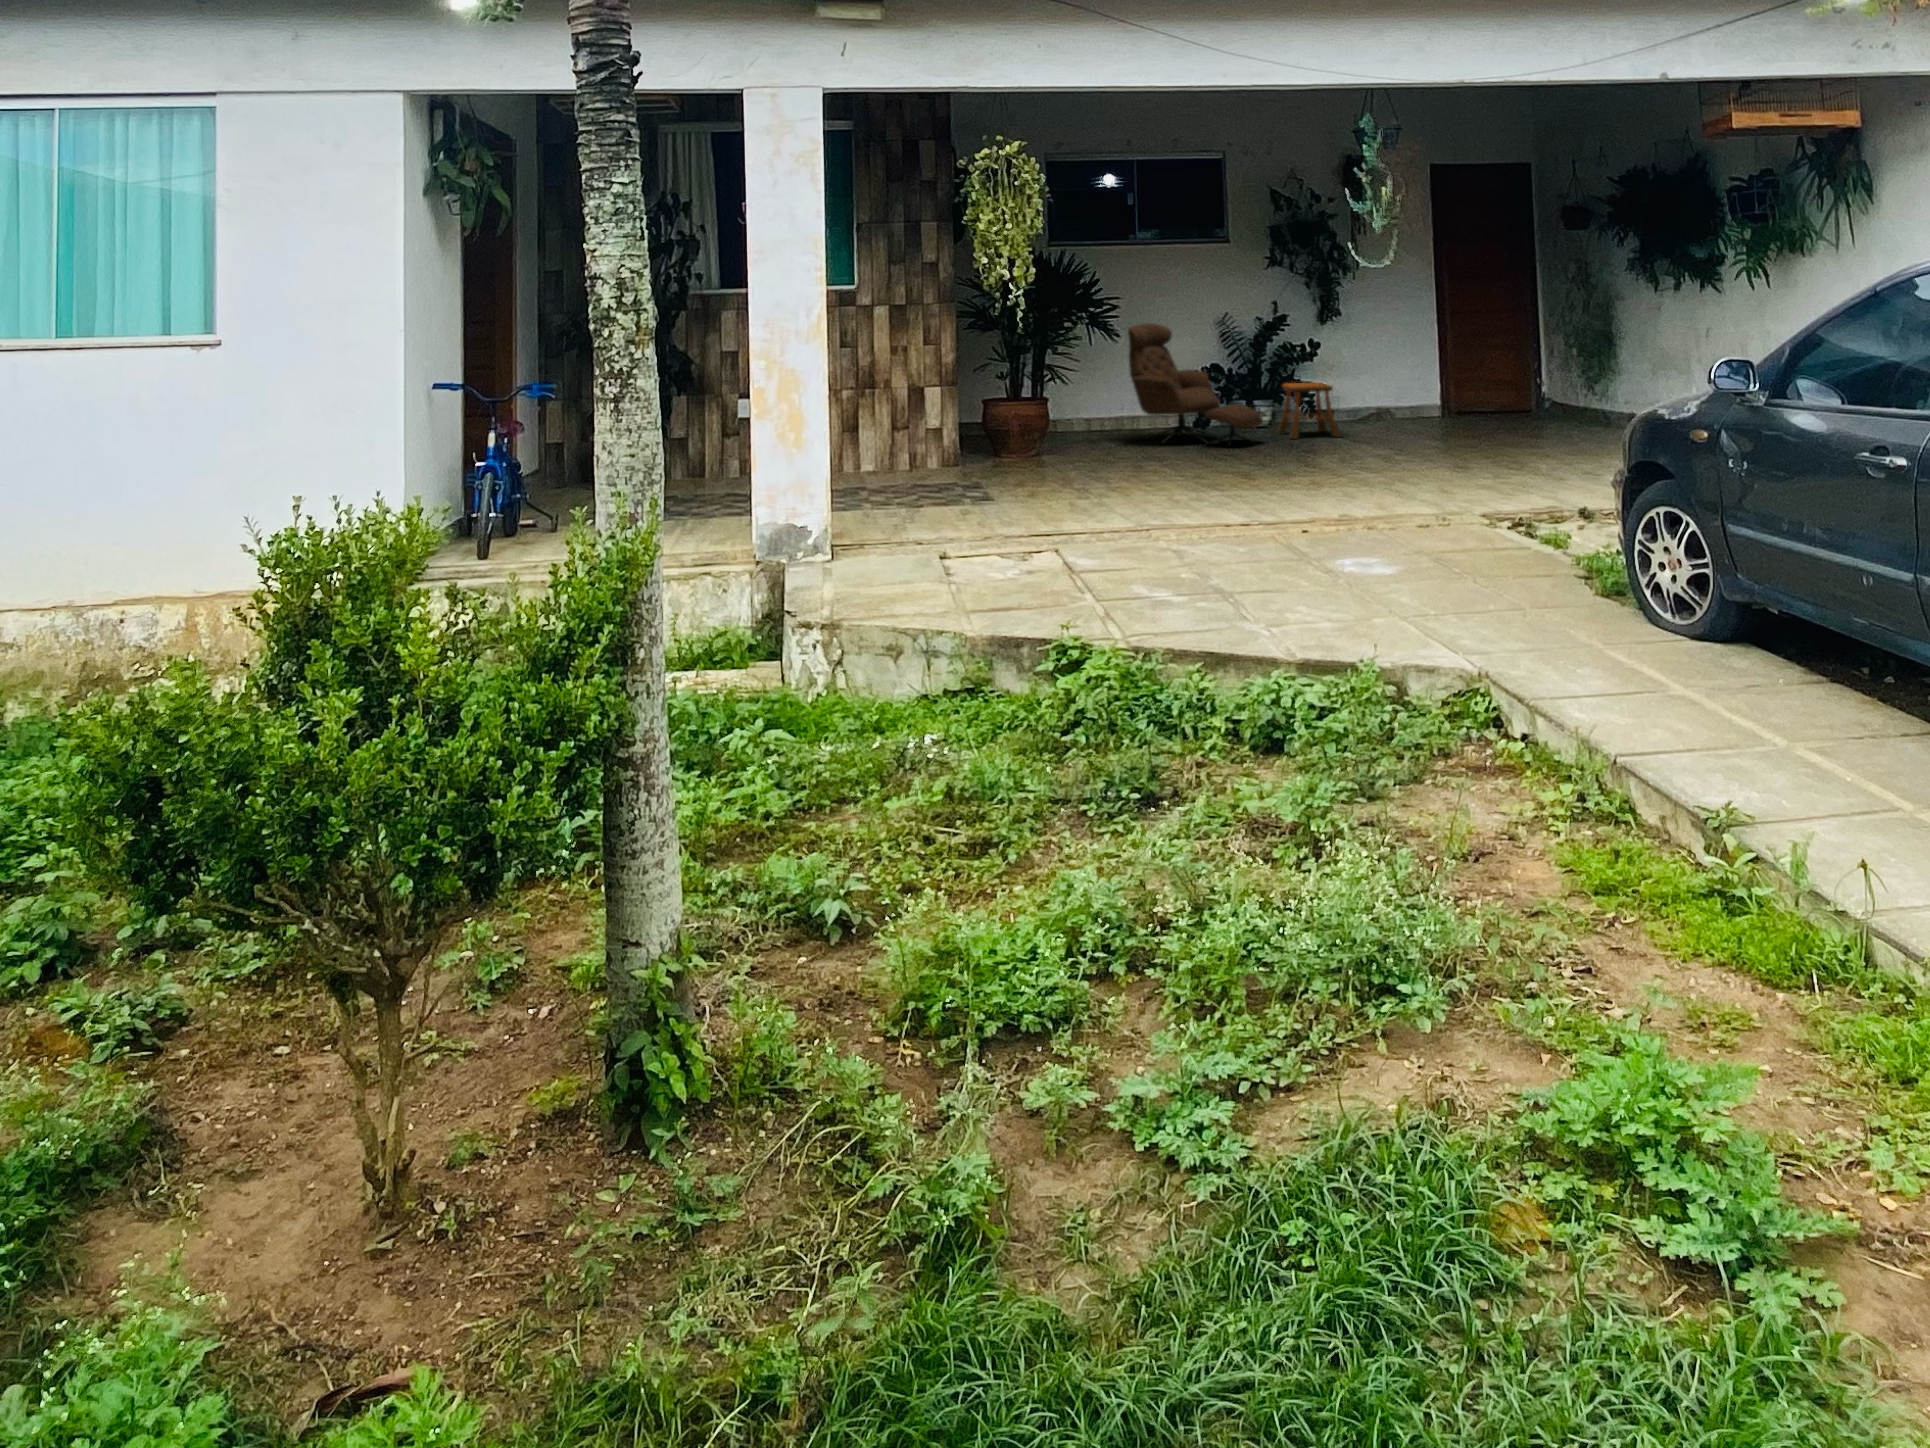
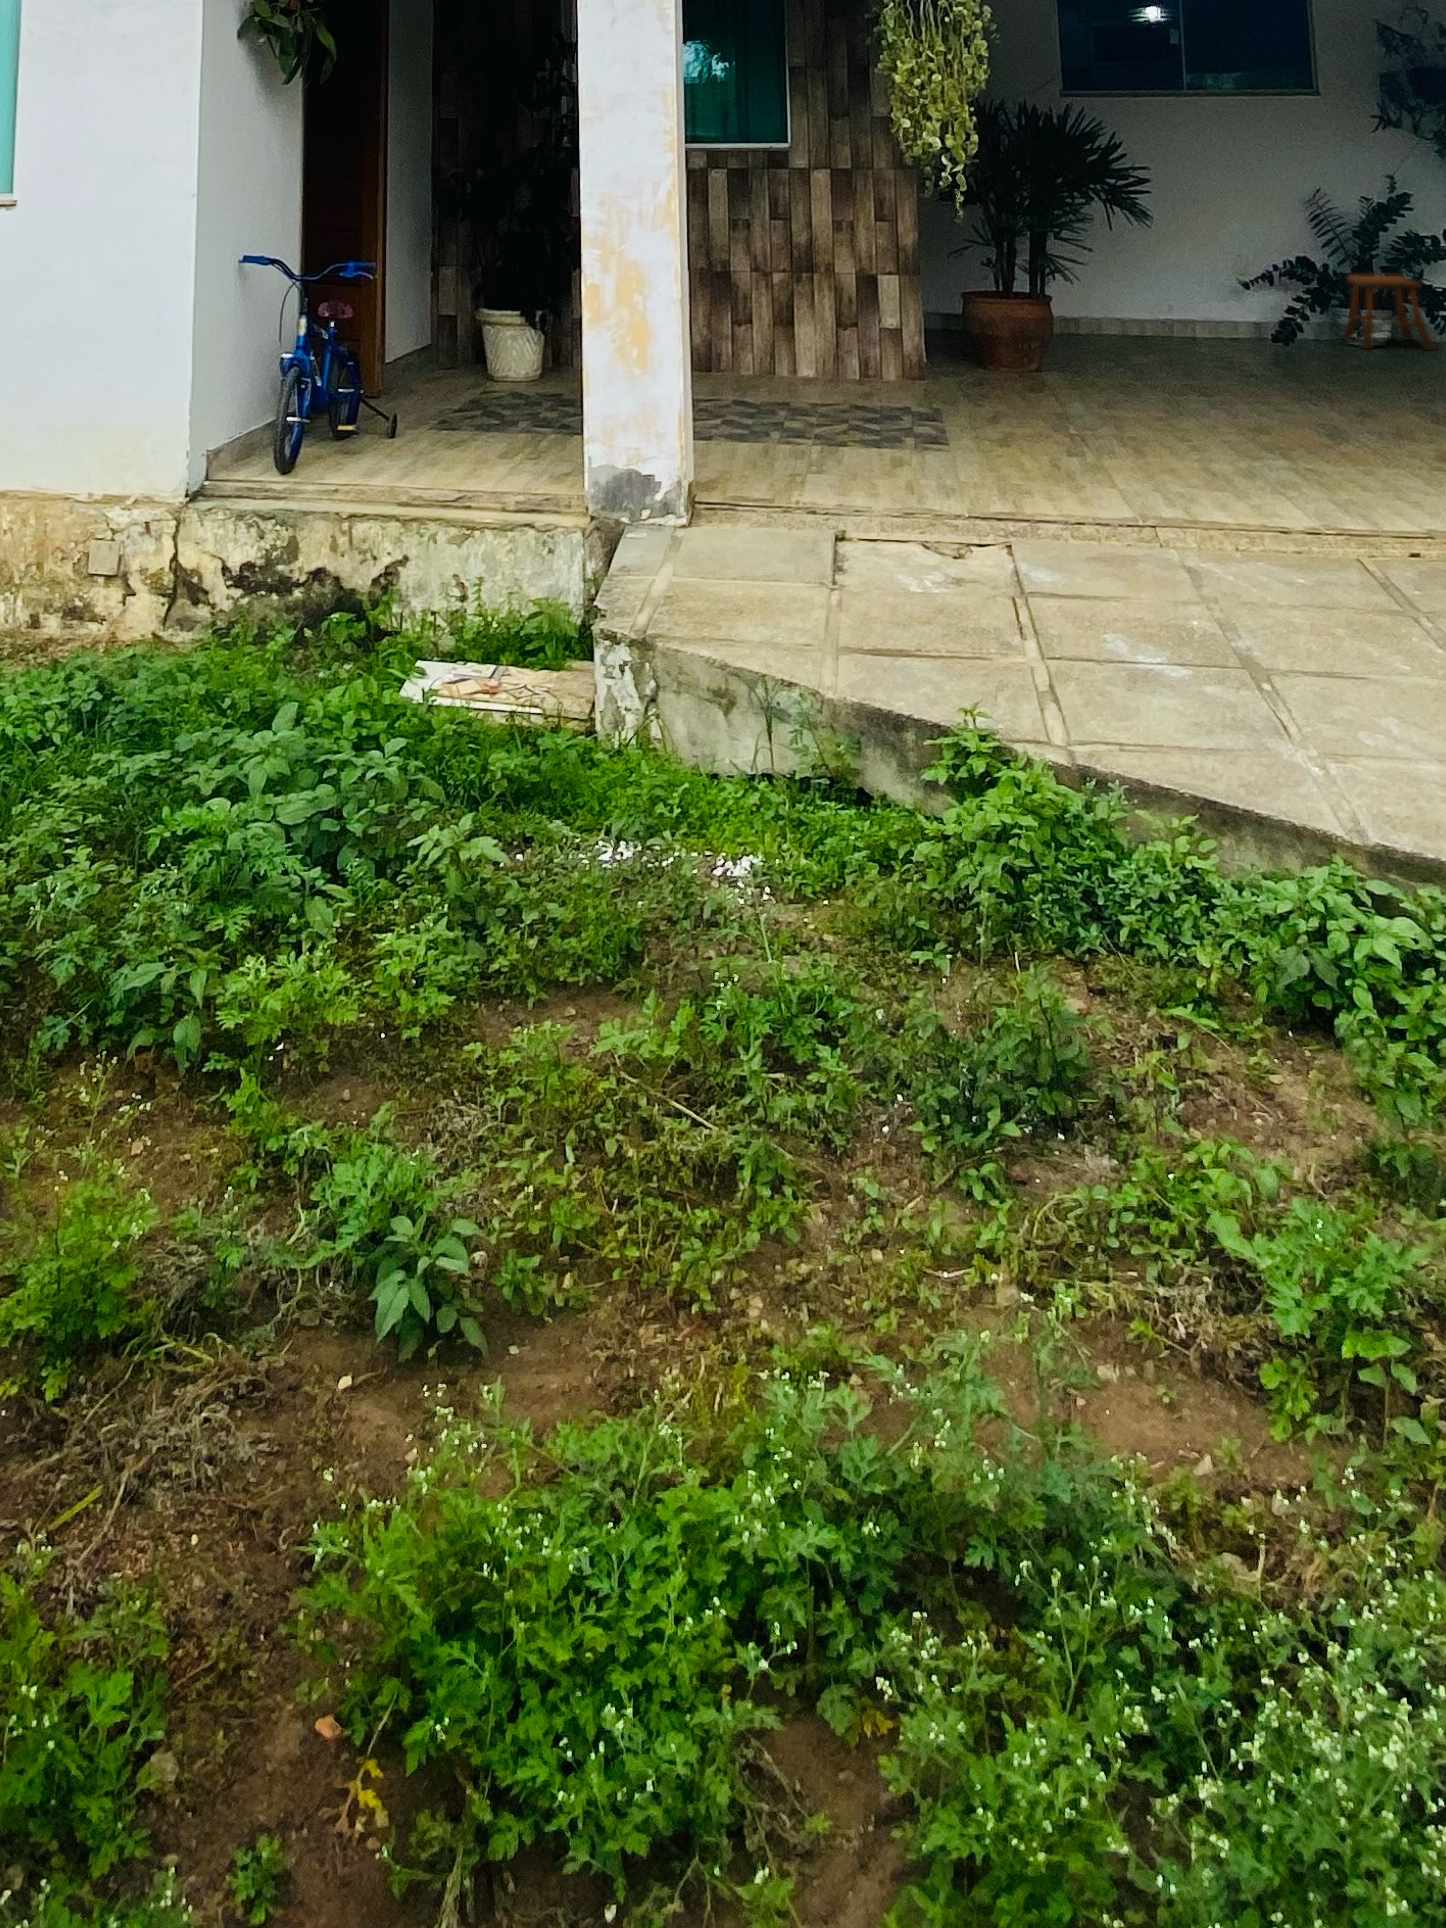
lounge chair: present [1128,323,1263,445] -> none [1133,194,1322,355]

